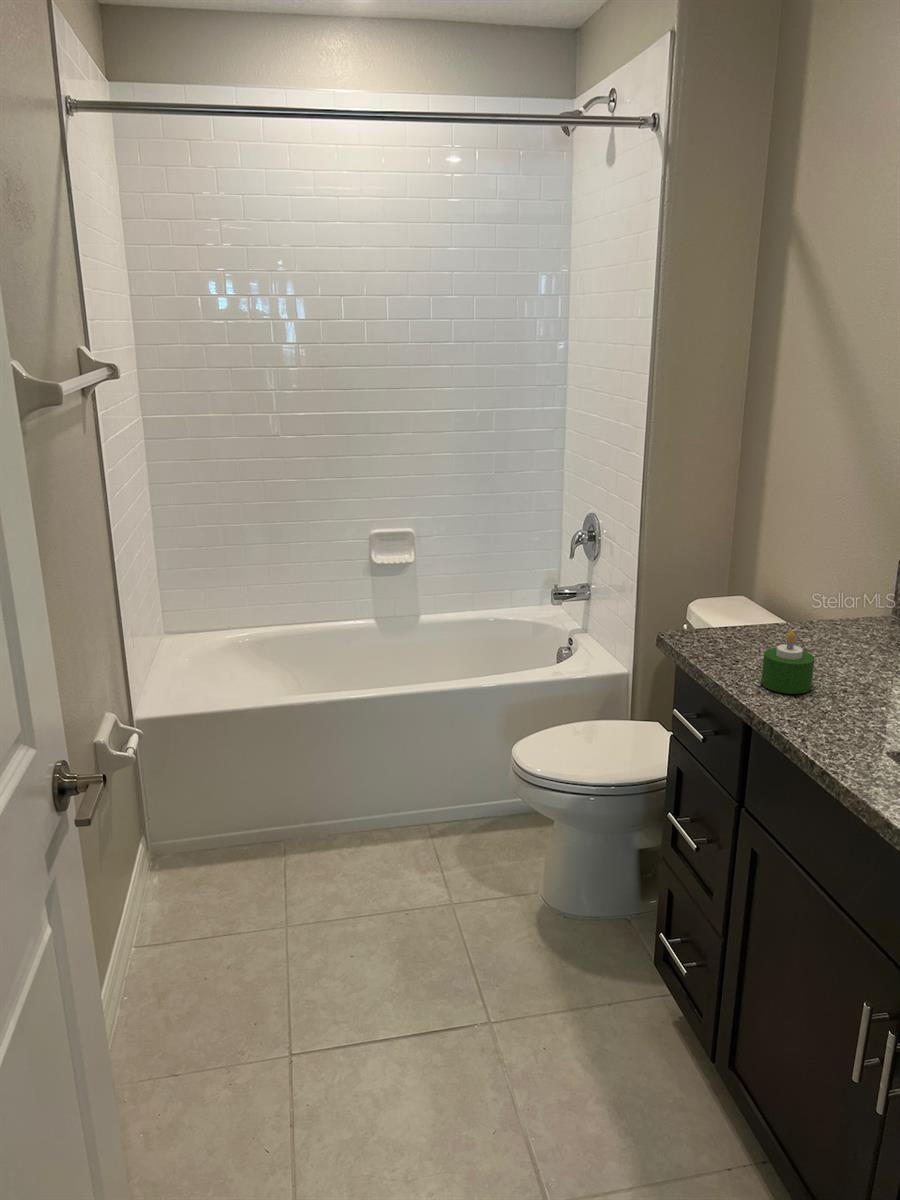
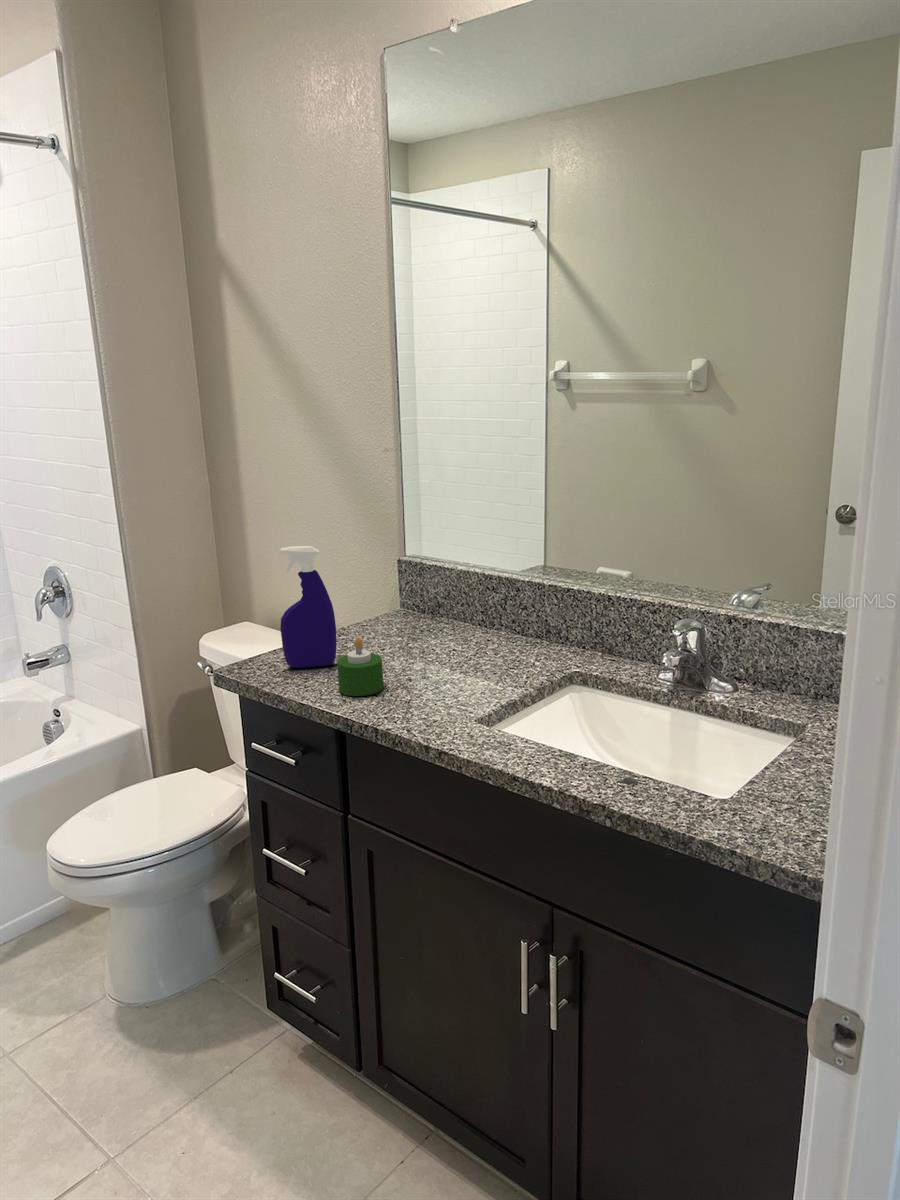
spray bottle: none [726,526,785,655] -> present [280,546,337,668]

